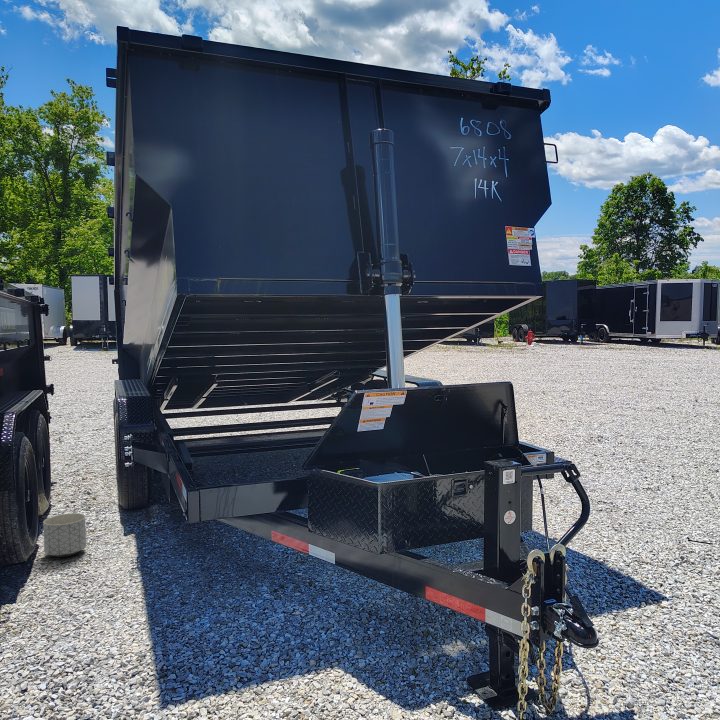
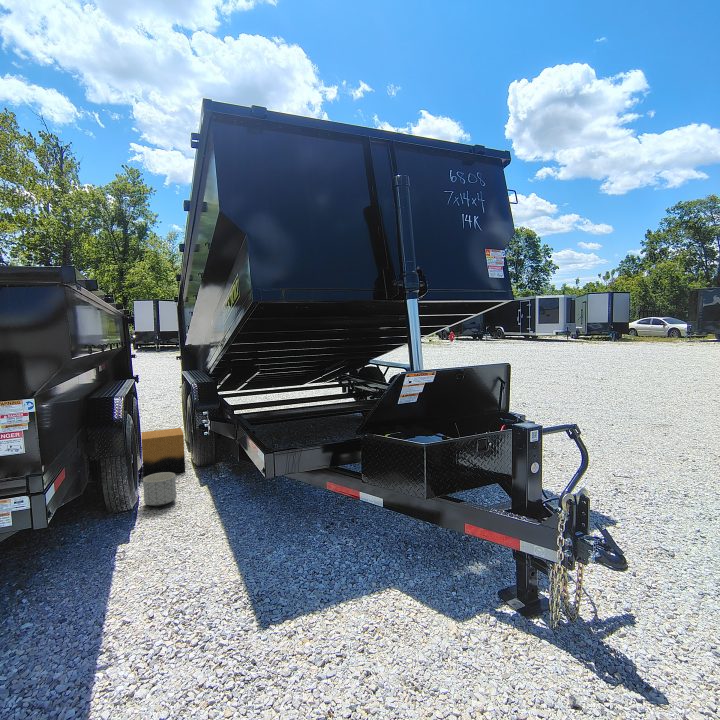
cardboard box: none [49,456,105,520] -> present [141,428,185,477]

